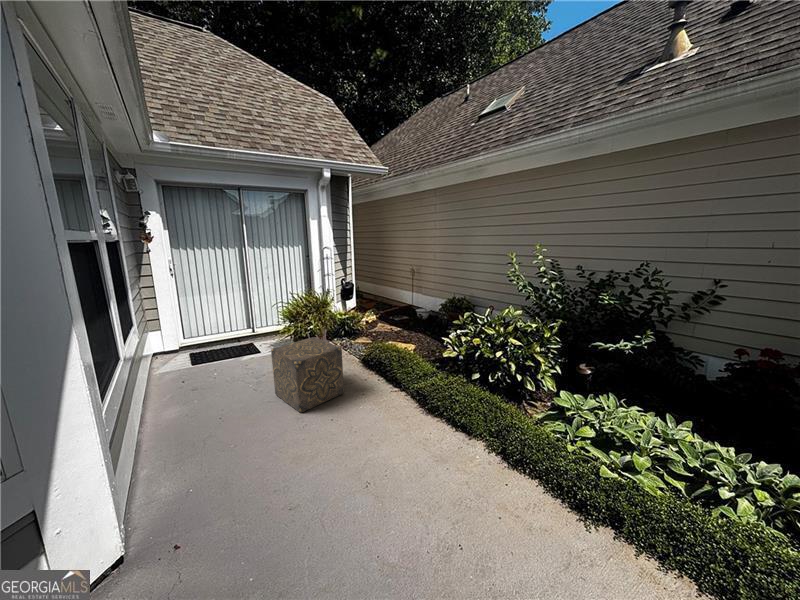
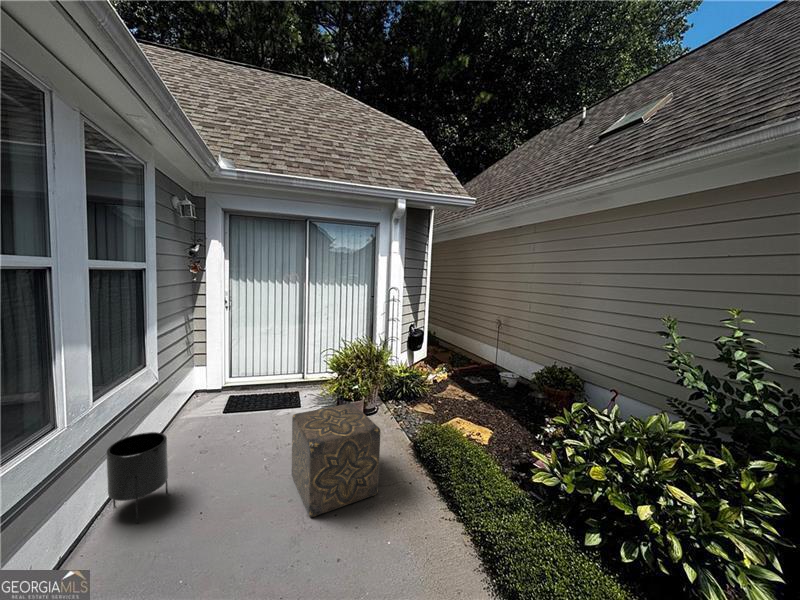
planter: none [128,376,180,440] -> present [106,432,168,524]

